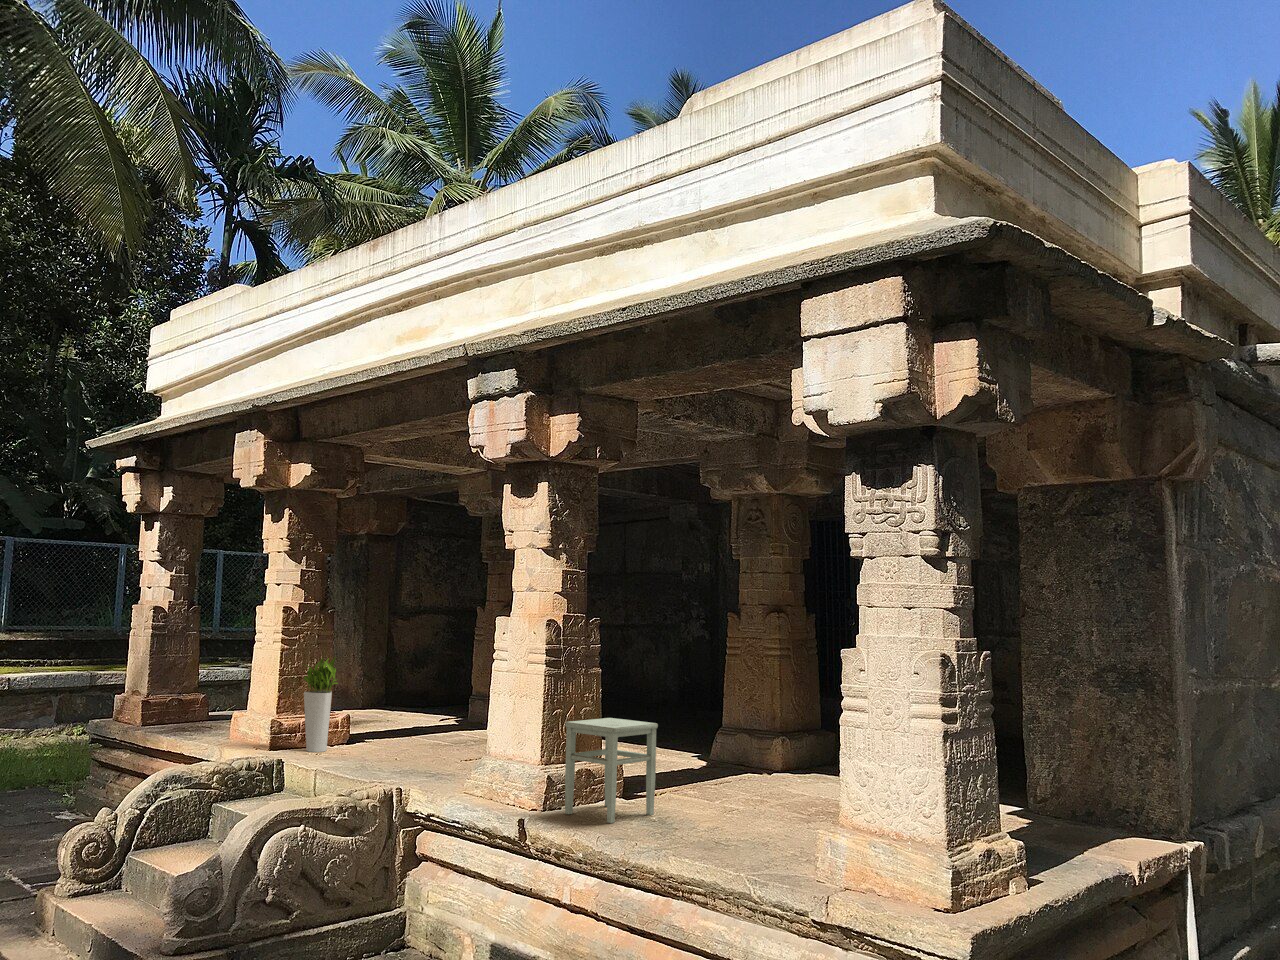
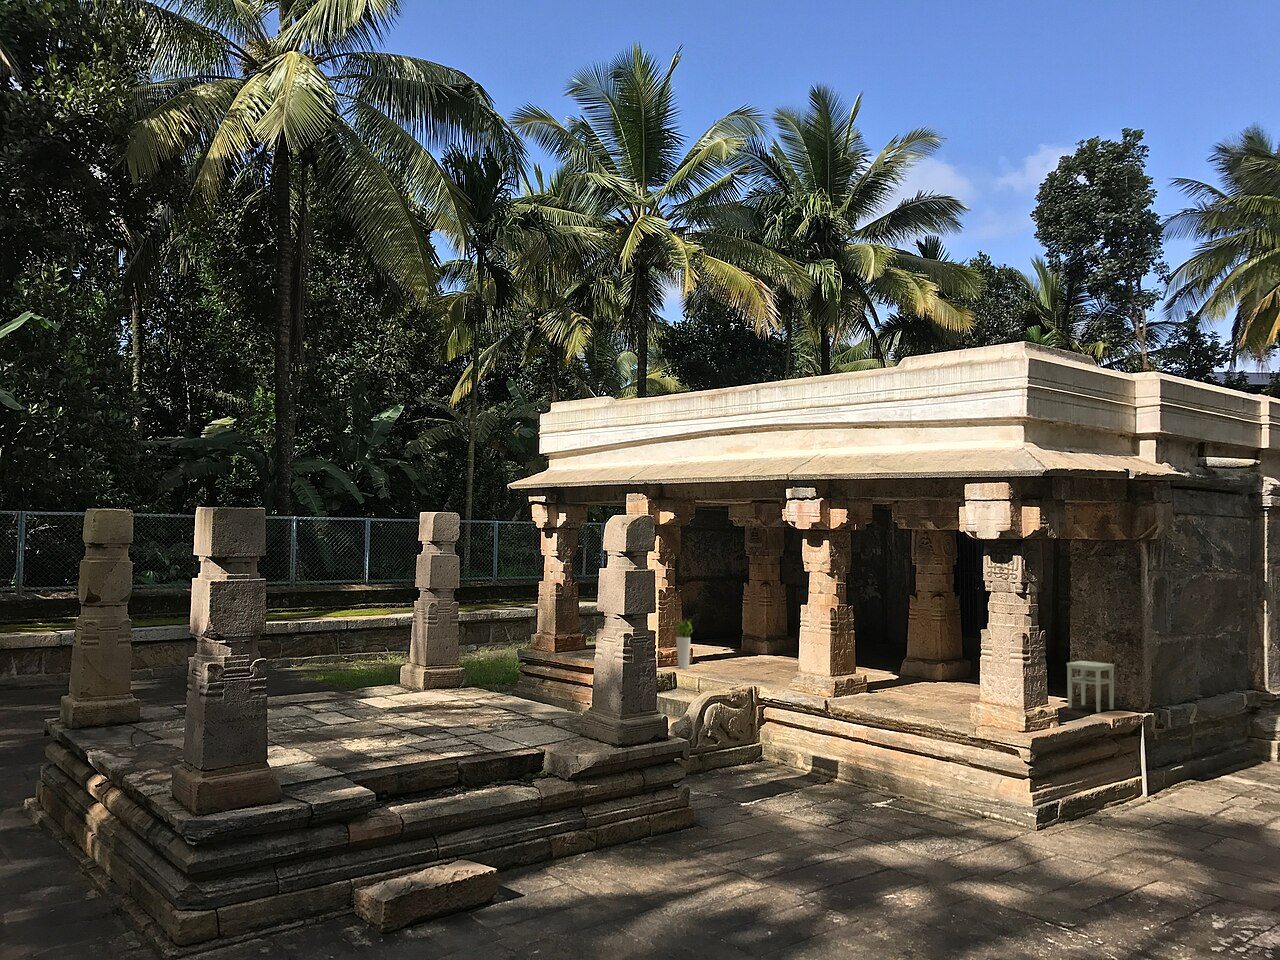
stool: present [565,718,658,823] -> present [1067,661,1115,712]

